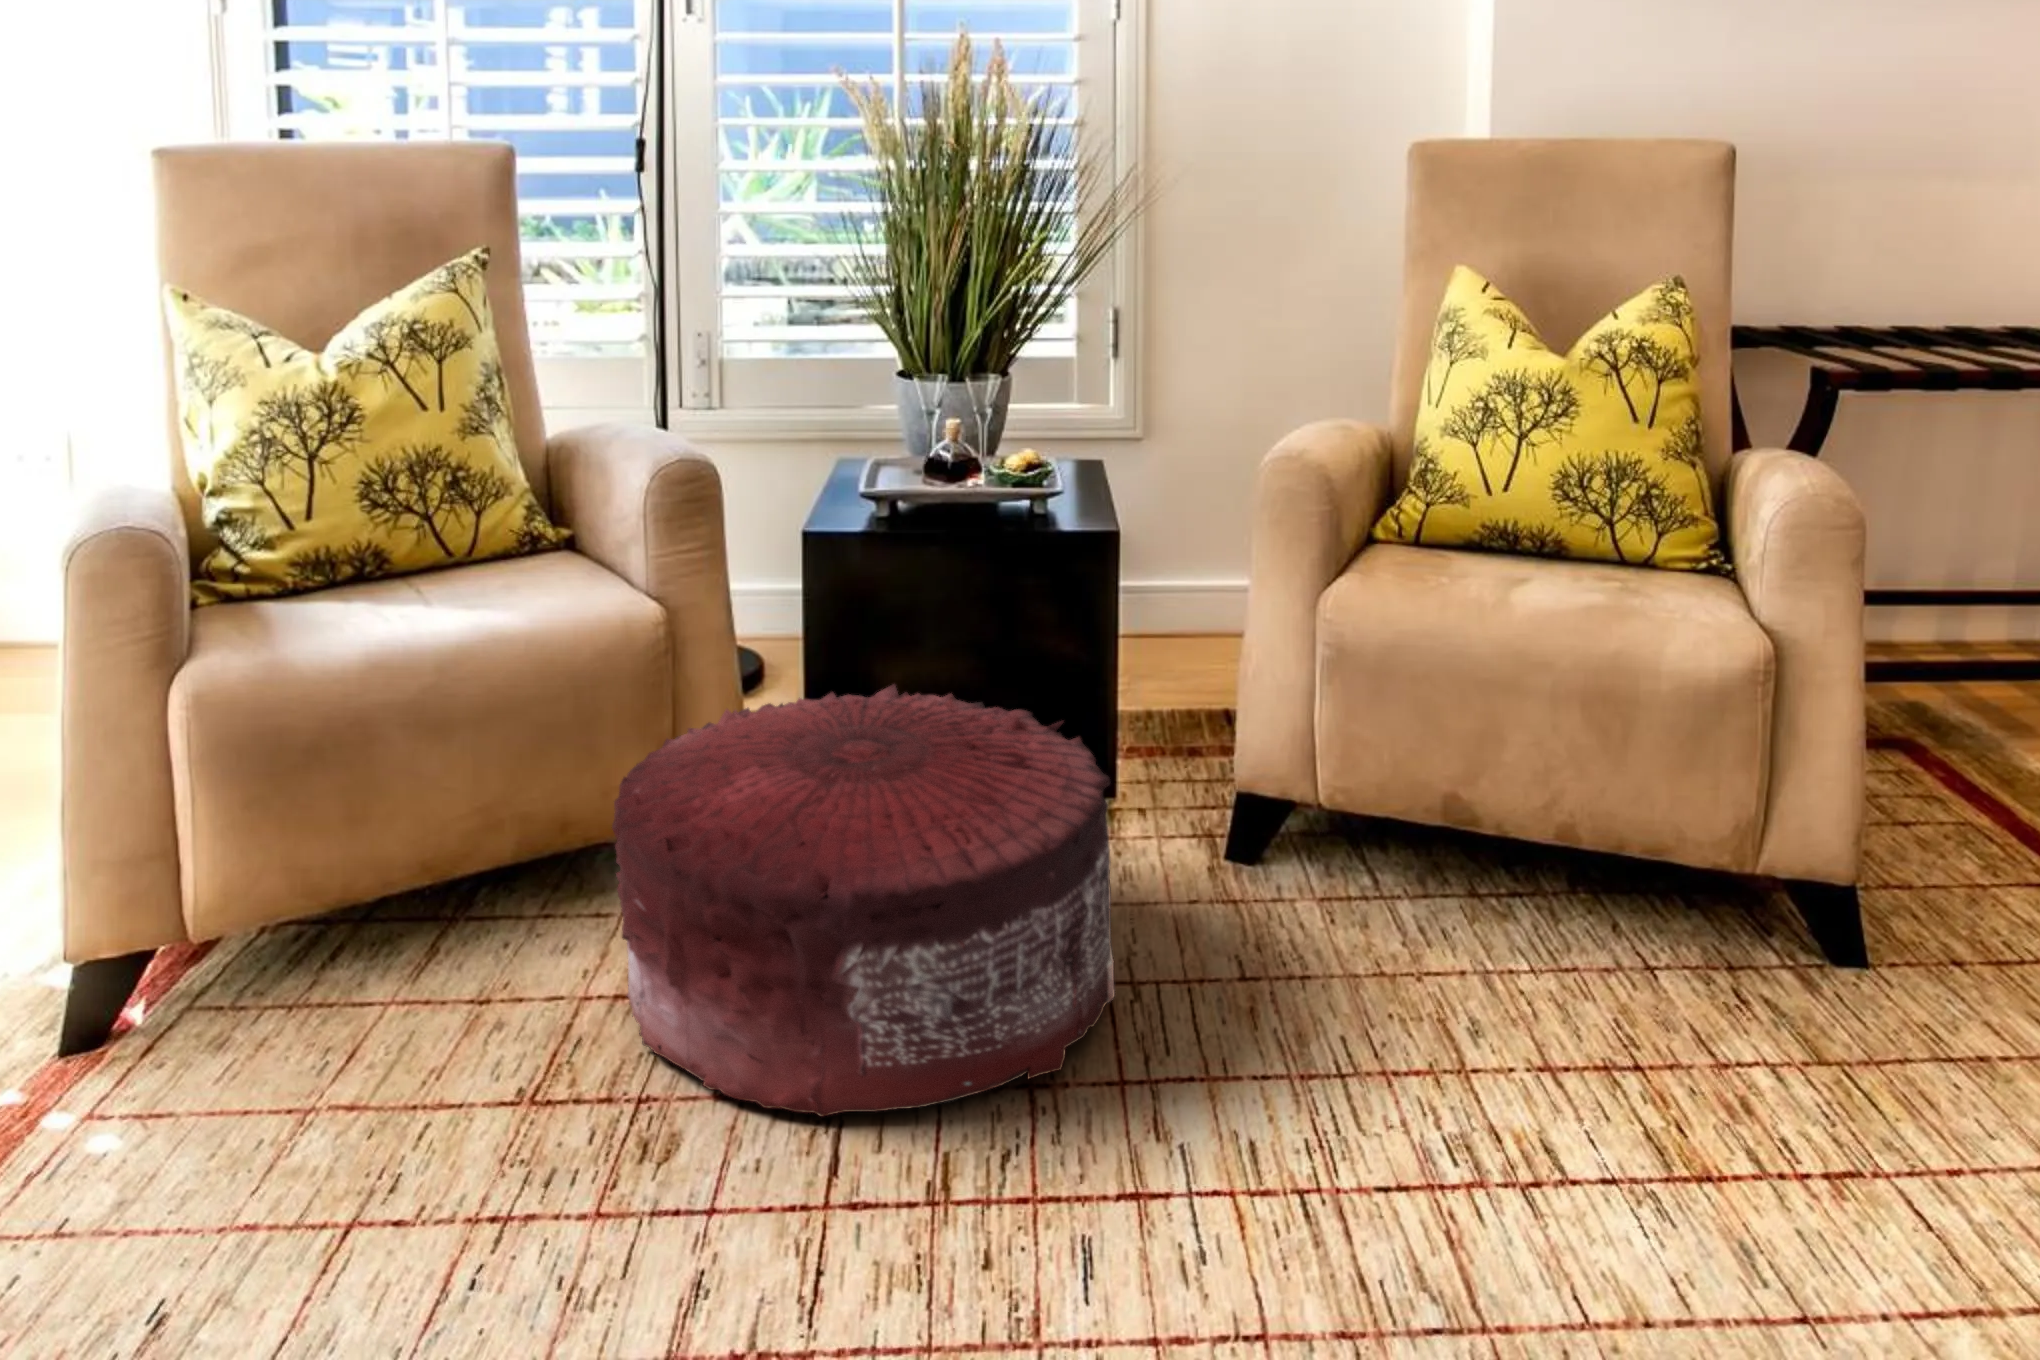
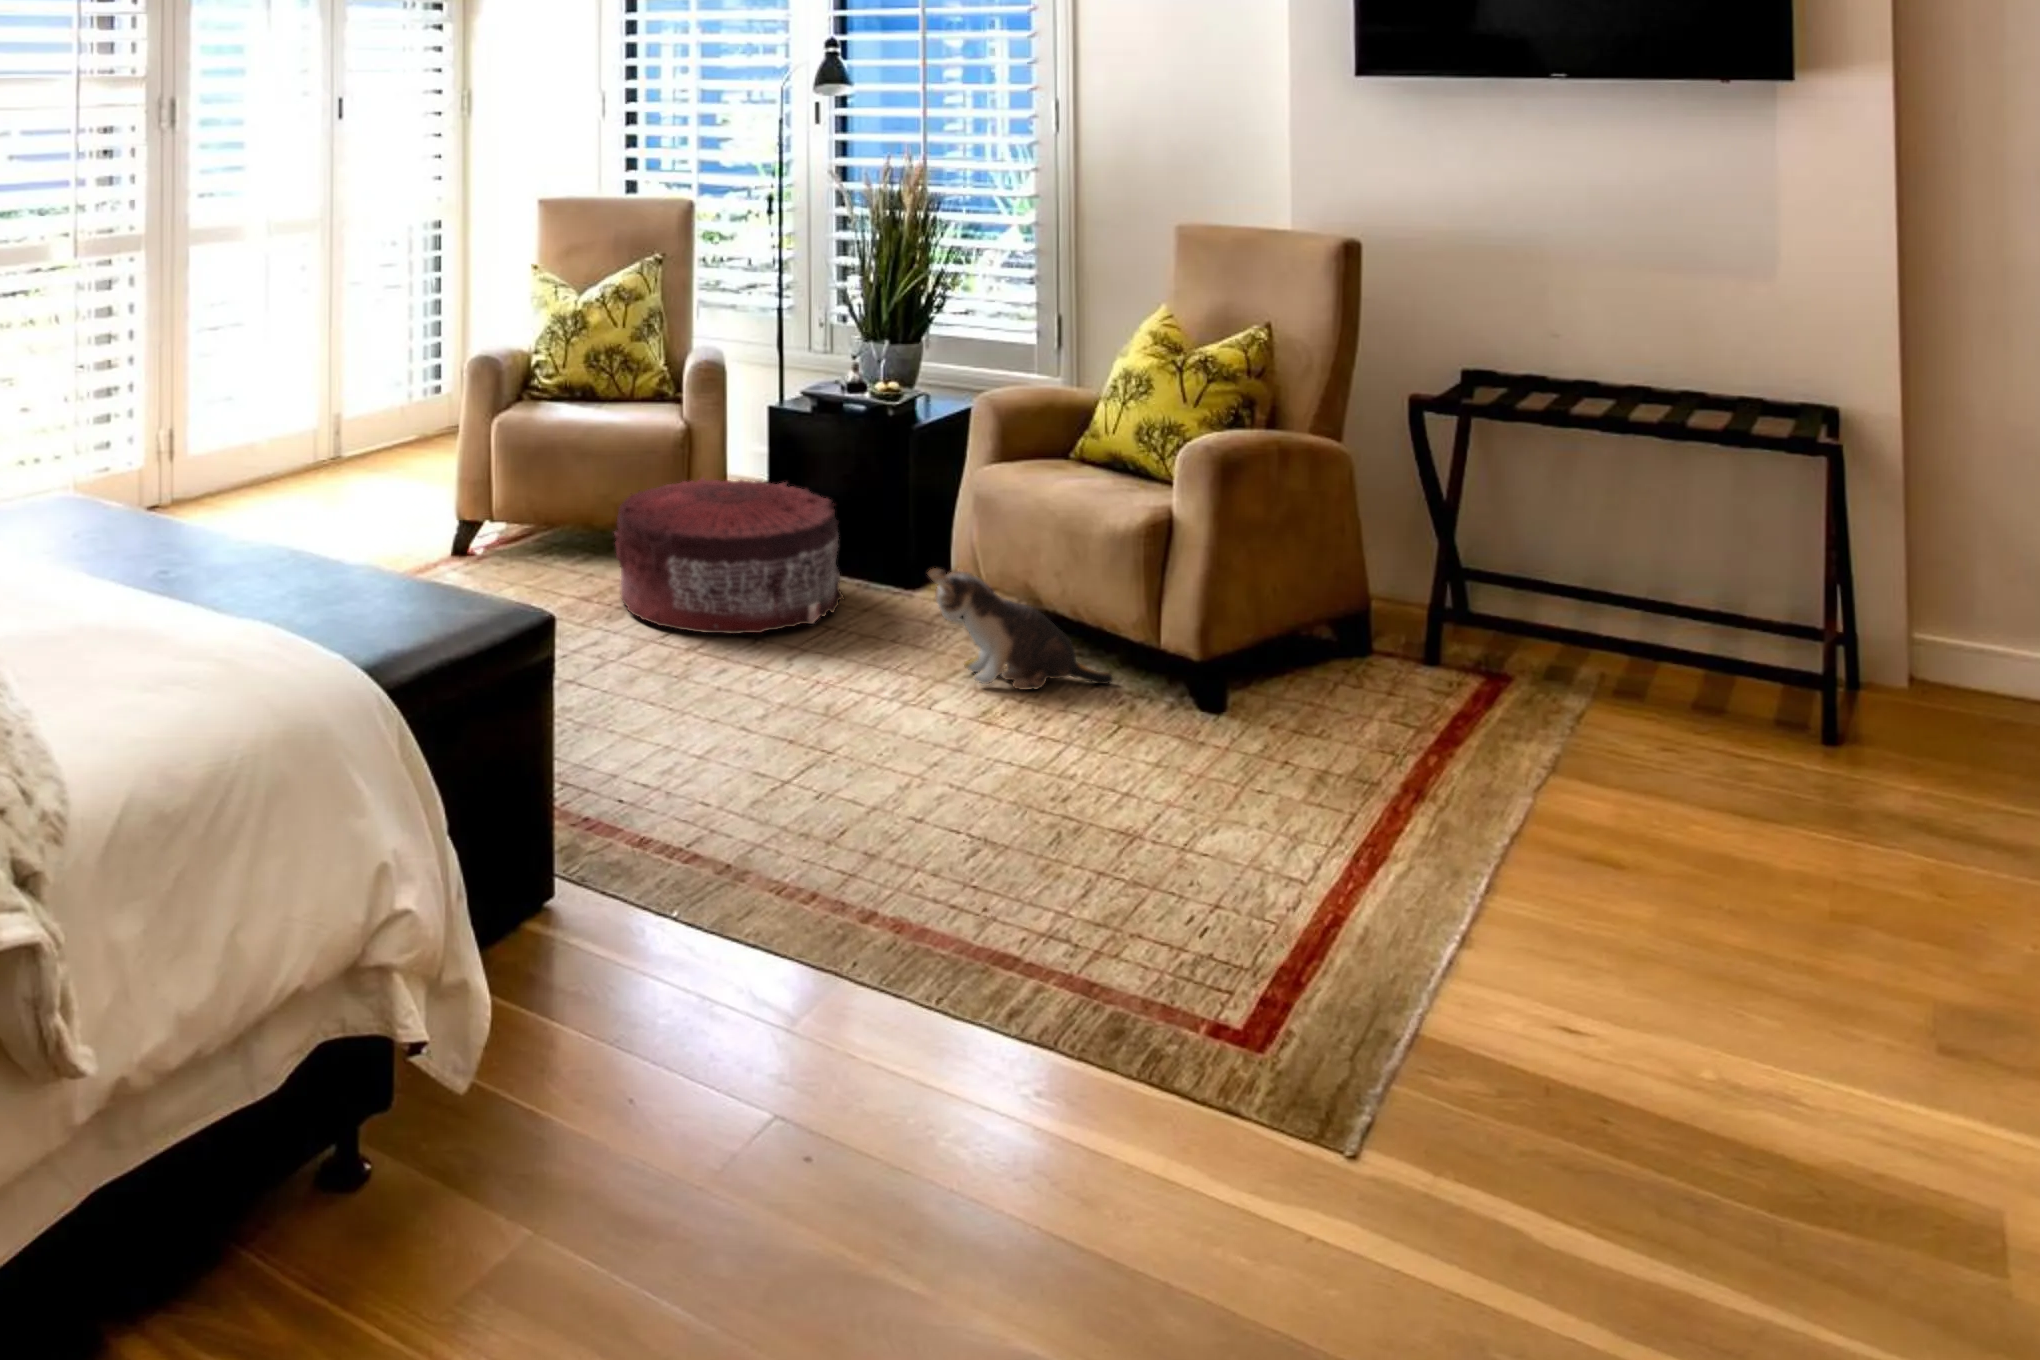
plush toy: none [1449,841,1747,1072] -> present [928,568,1113,690]

